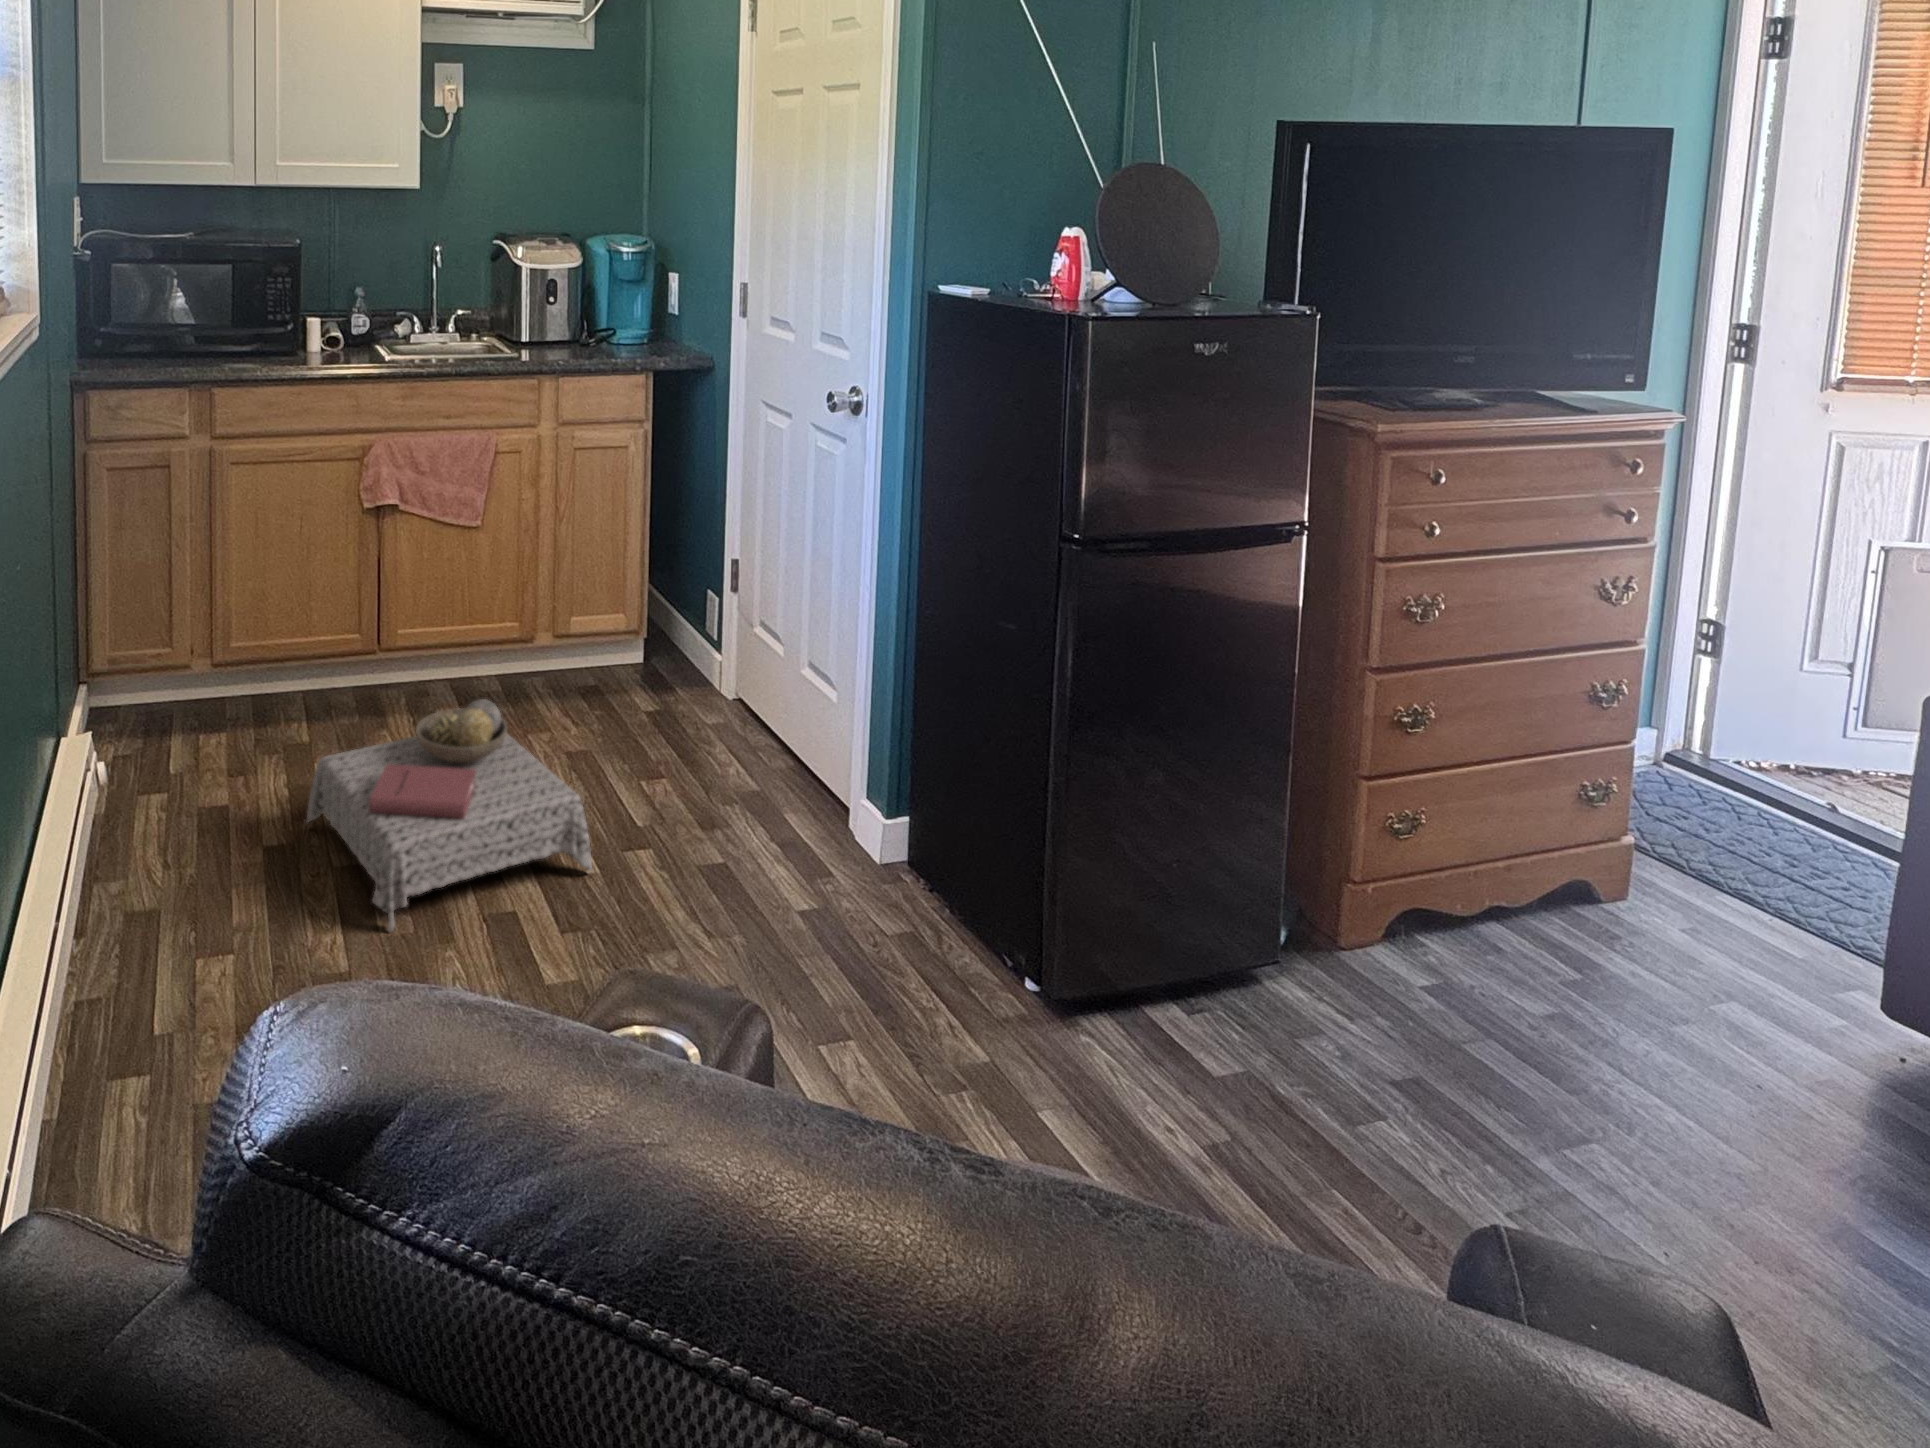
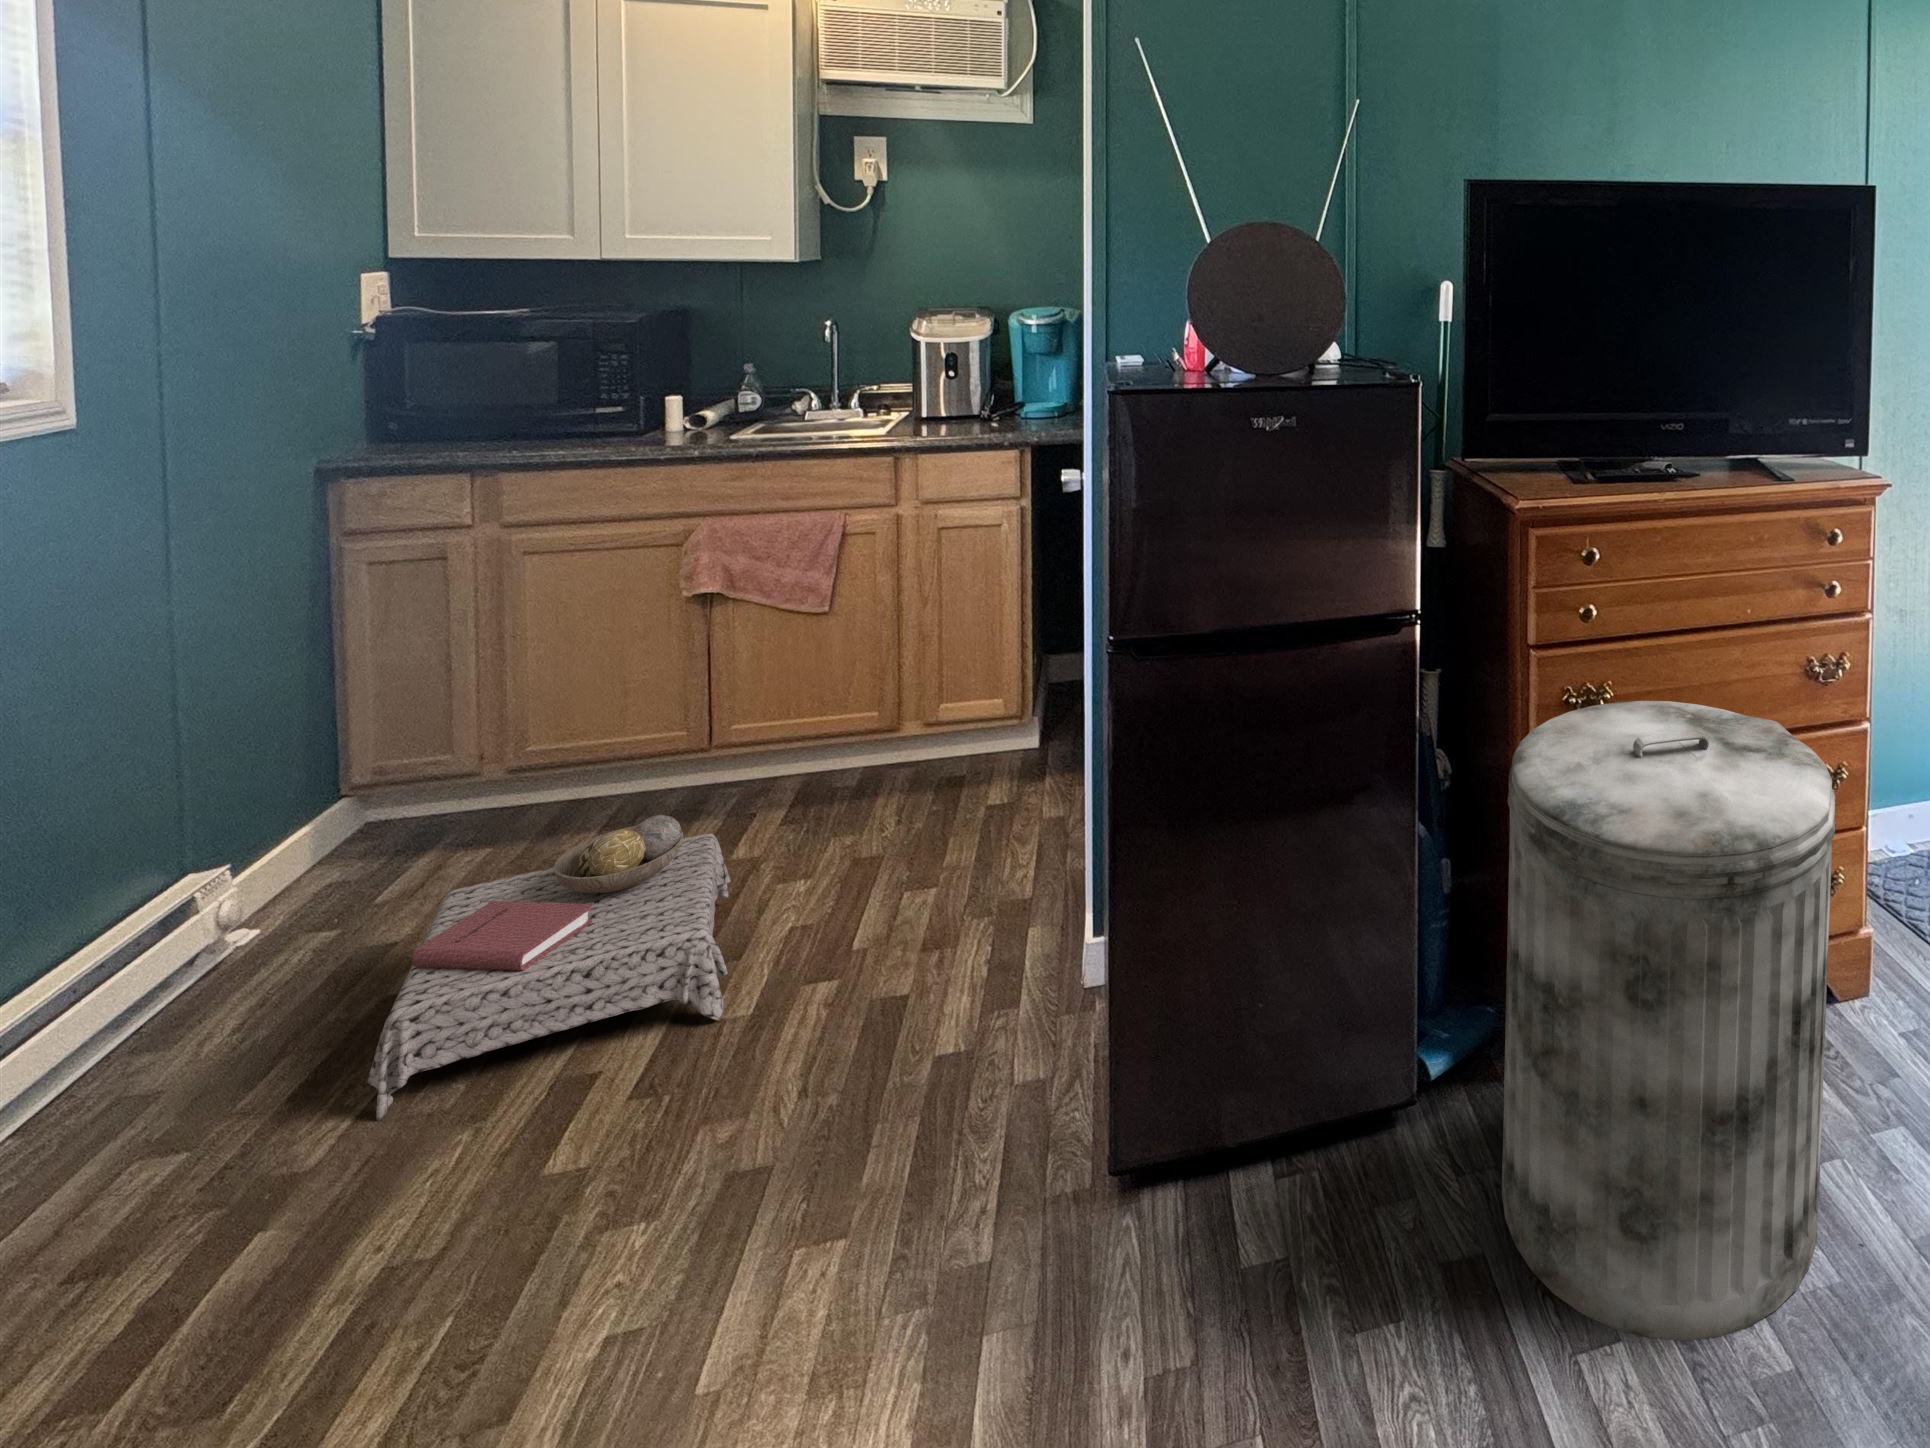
trash can: none [1383,611,1776,1132] -> present [1502,701,1835,1341]

